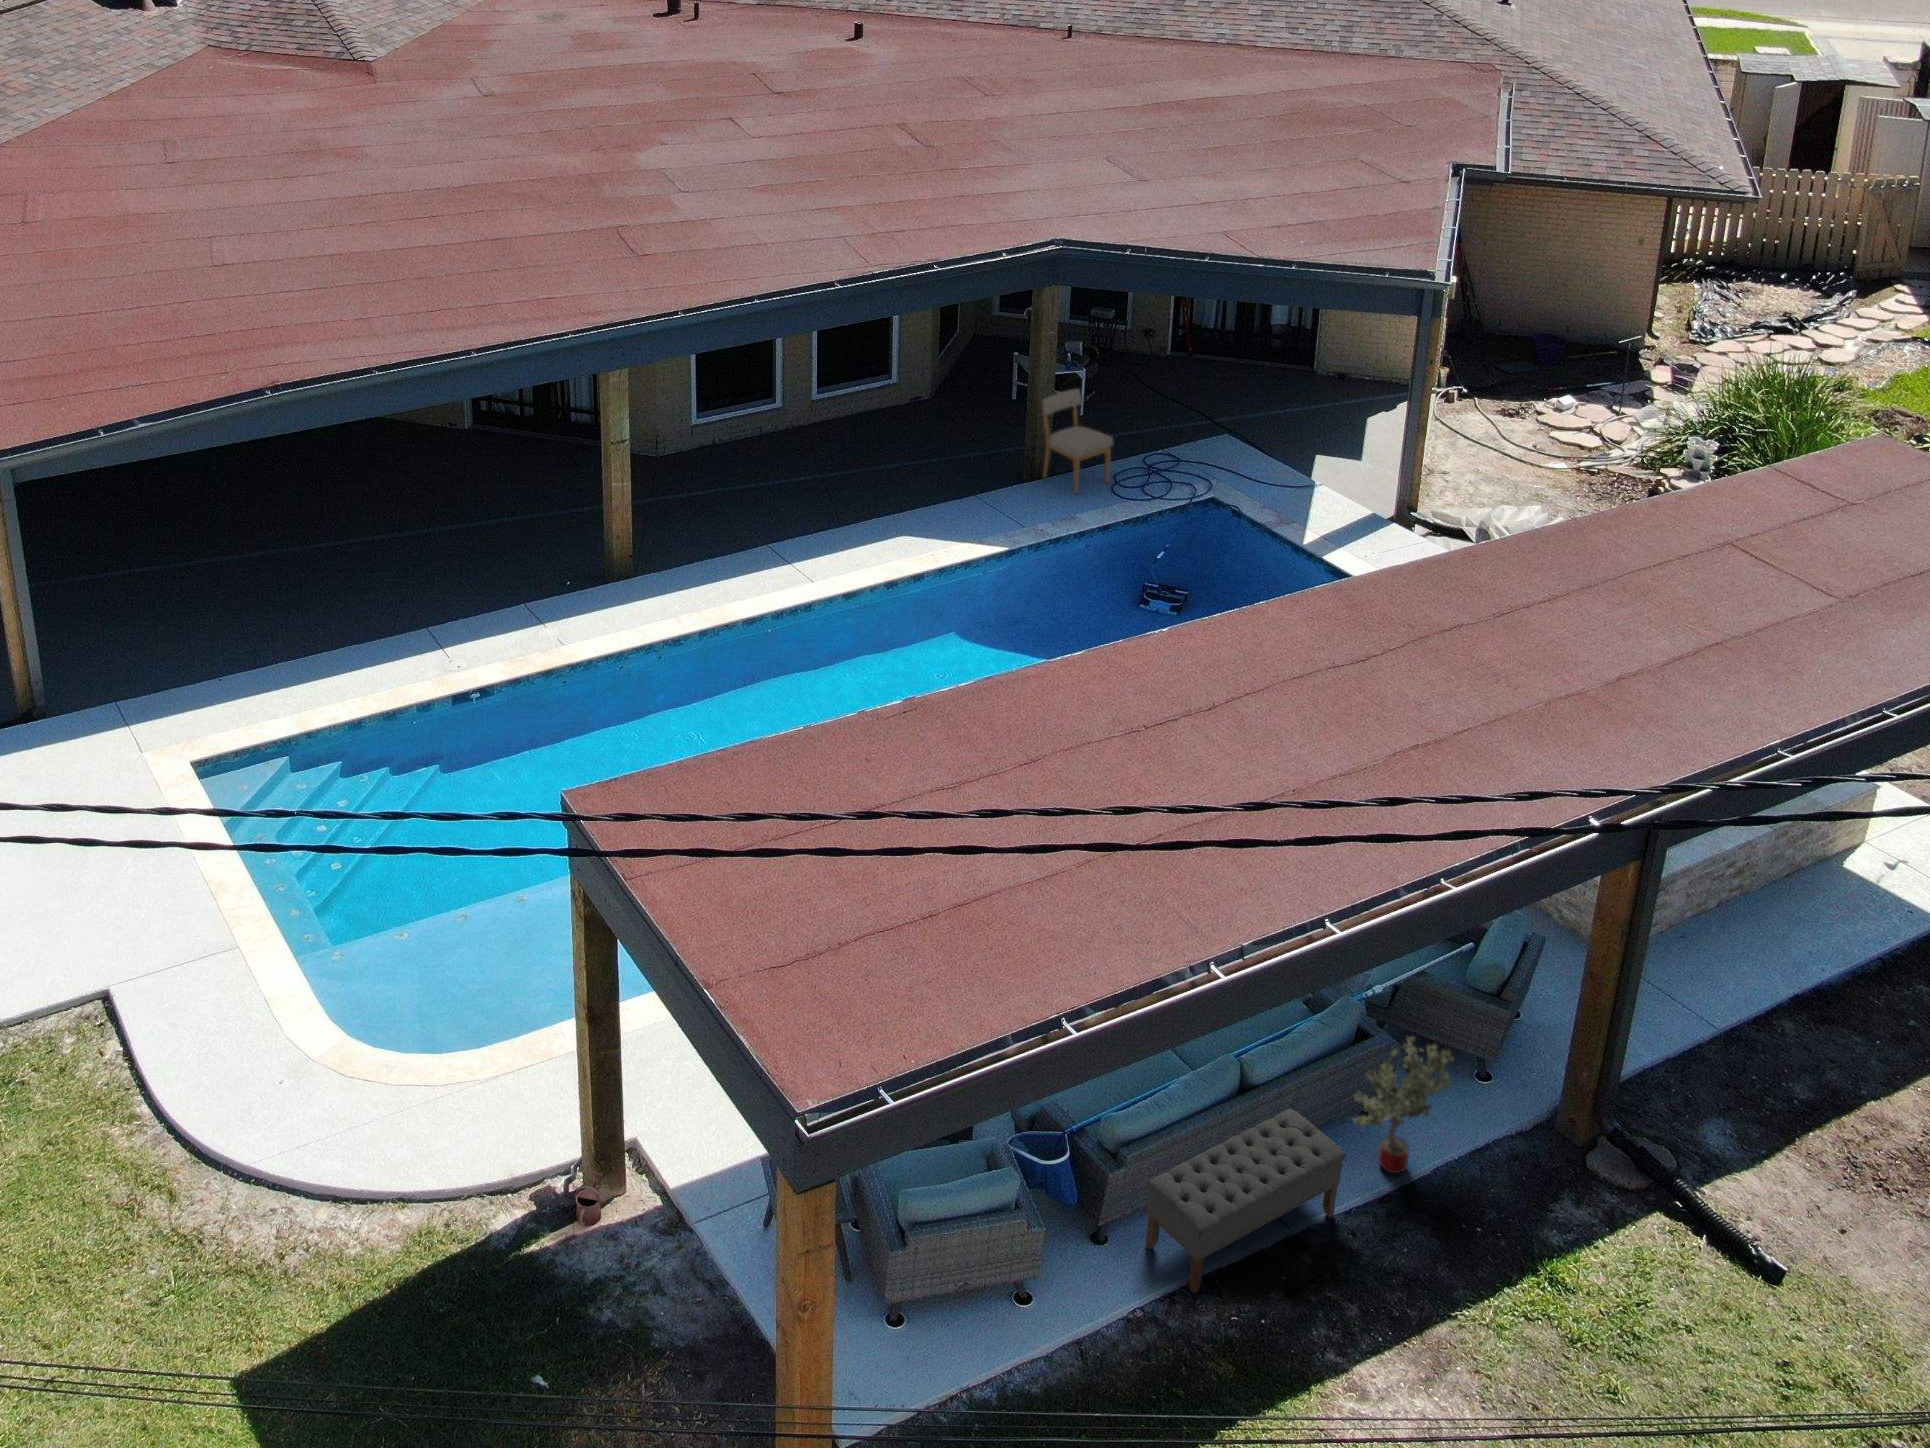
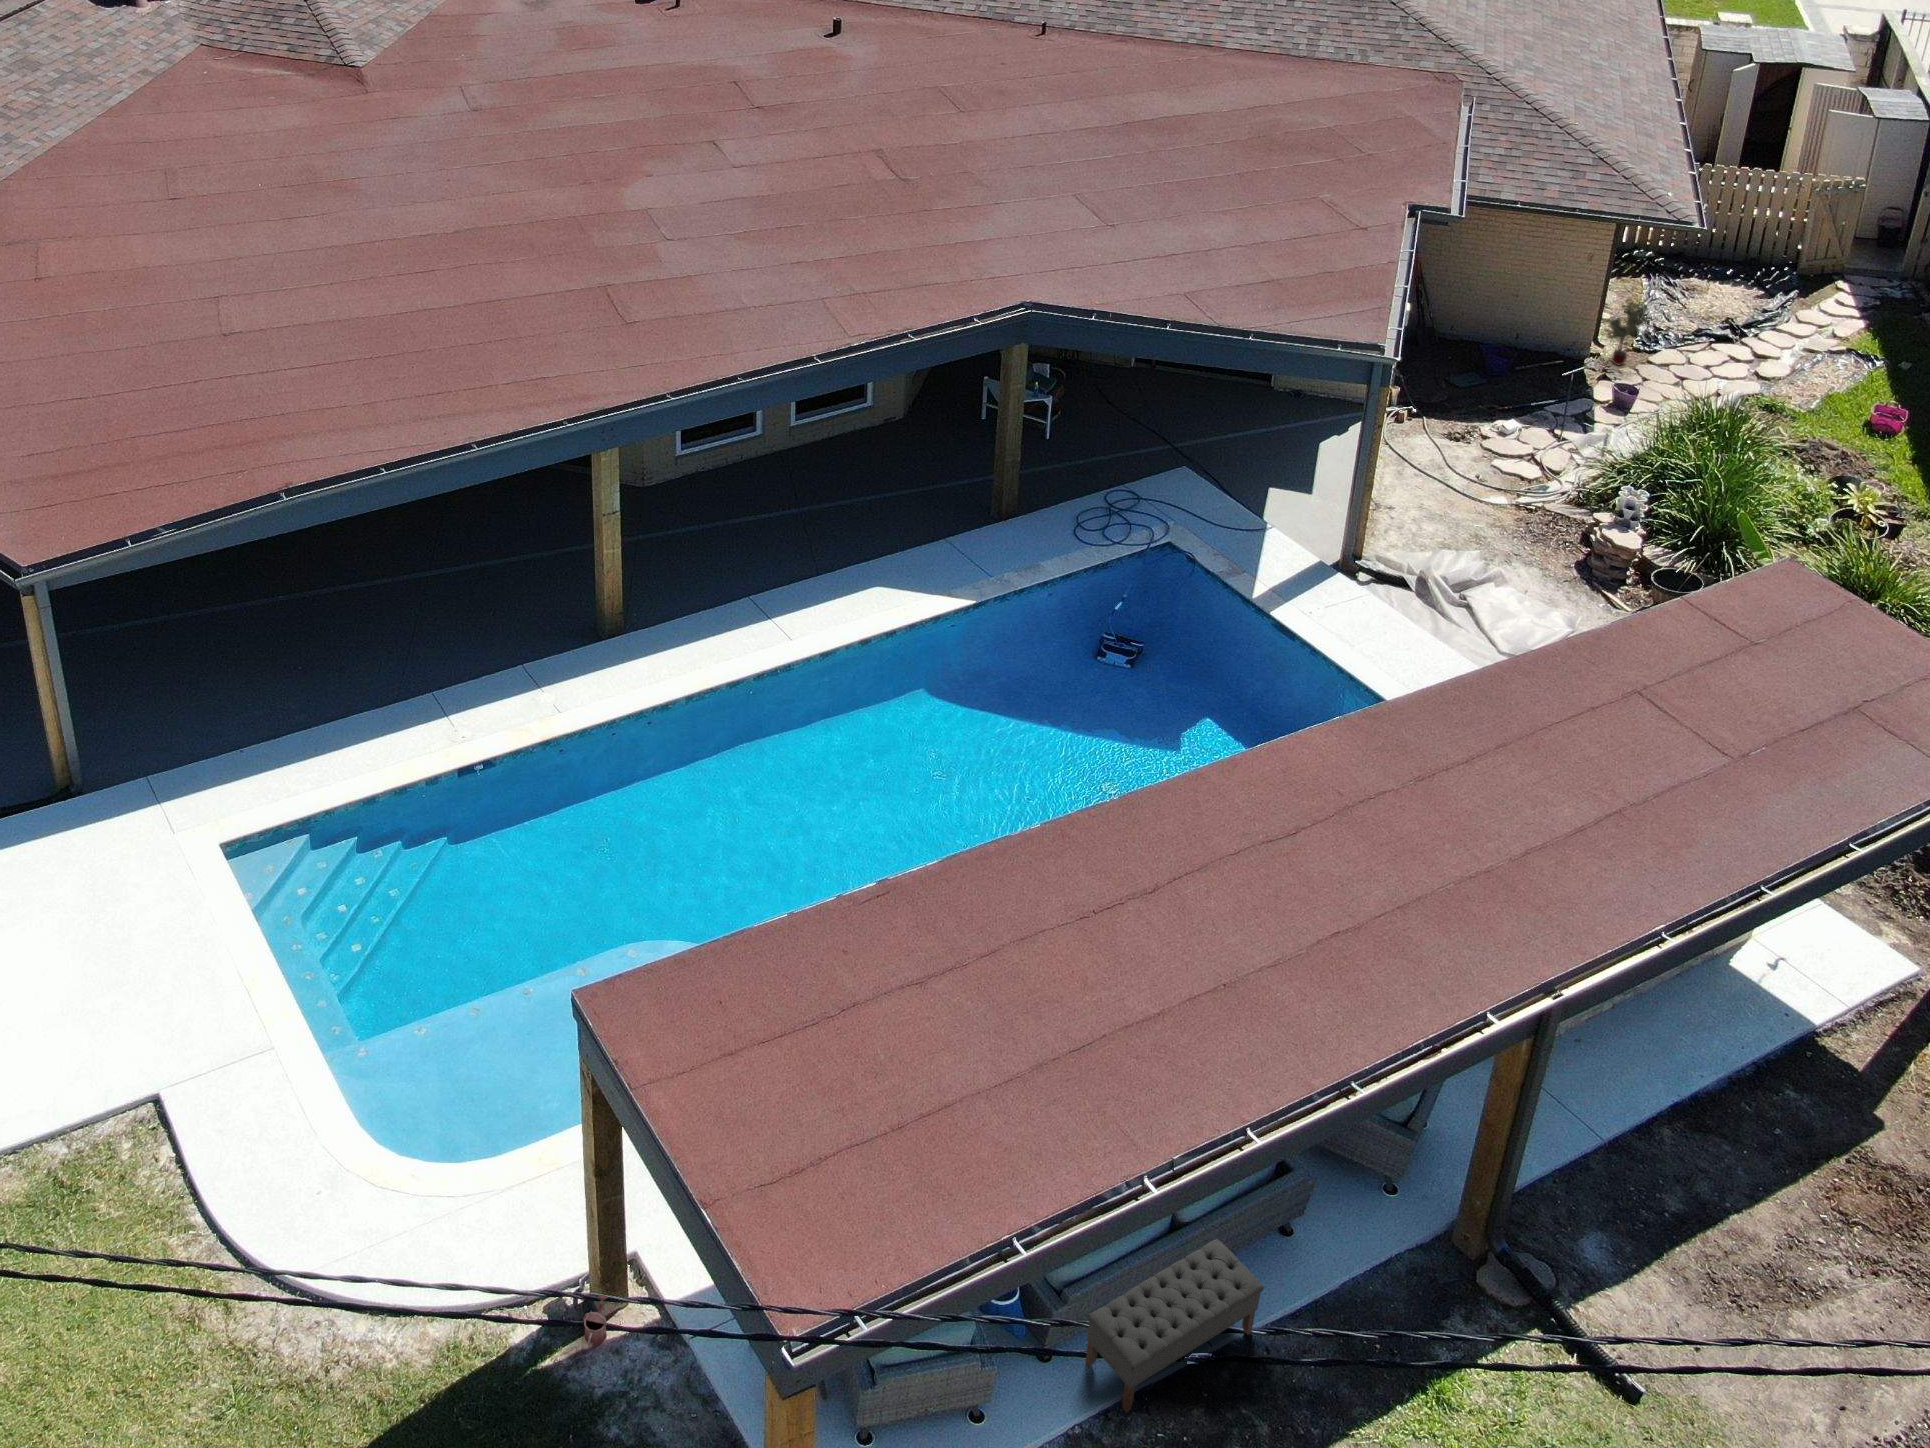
chair: present [1042,389,1113,493] -> none [1009,428,1077,531]
potted tree: present [1353,1037,1454,1173] -> present [1604,302,1648,366]

